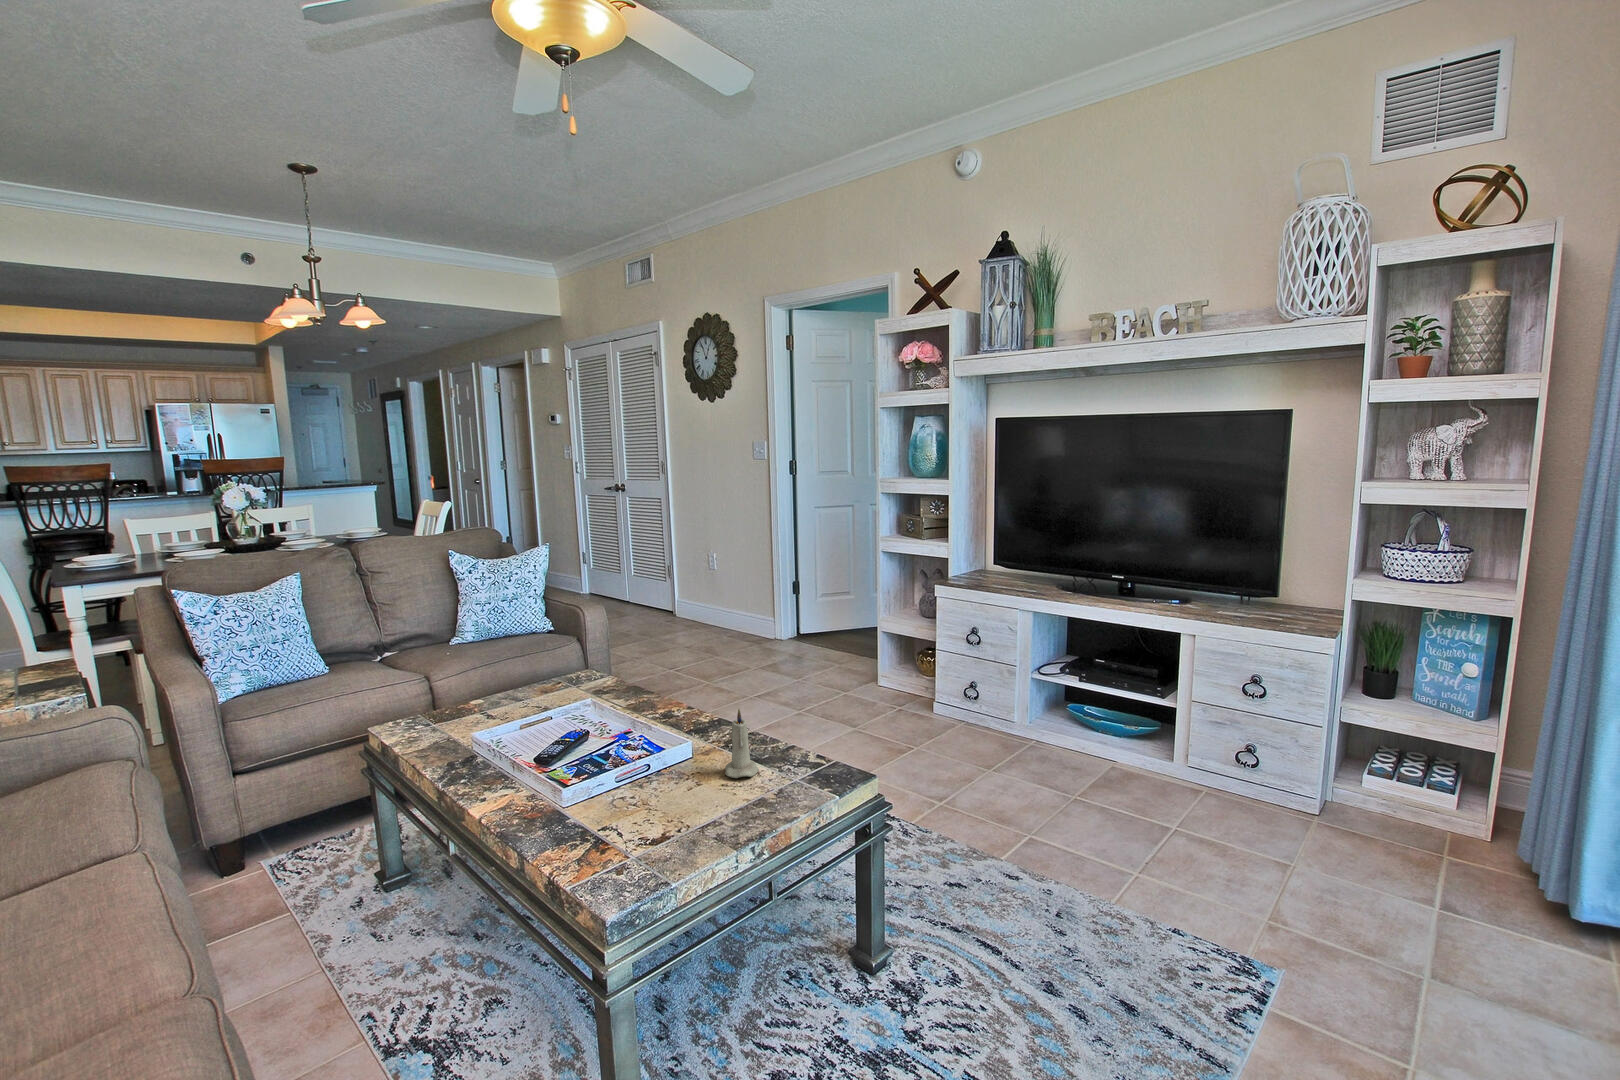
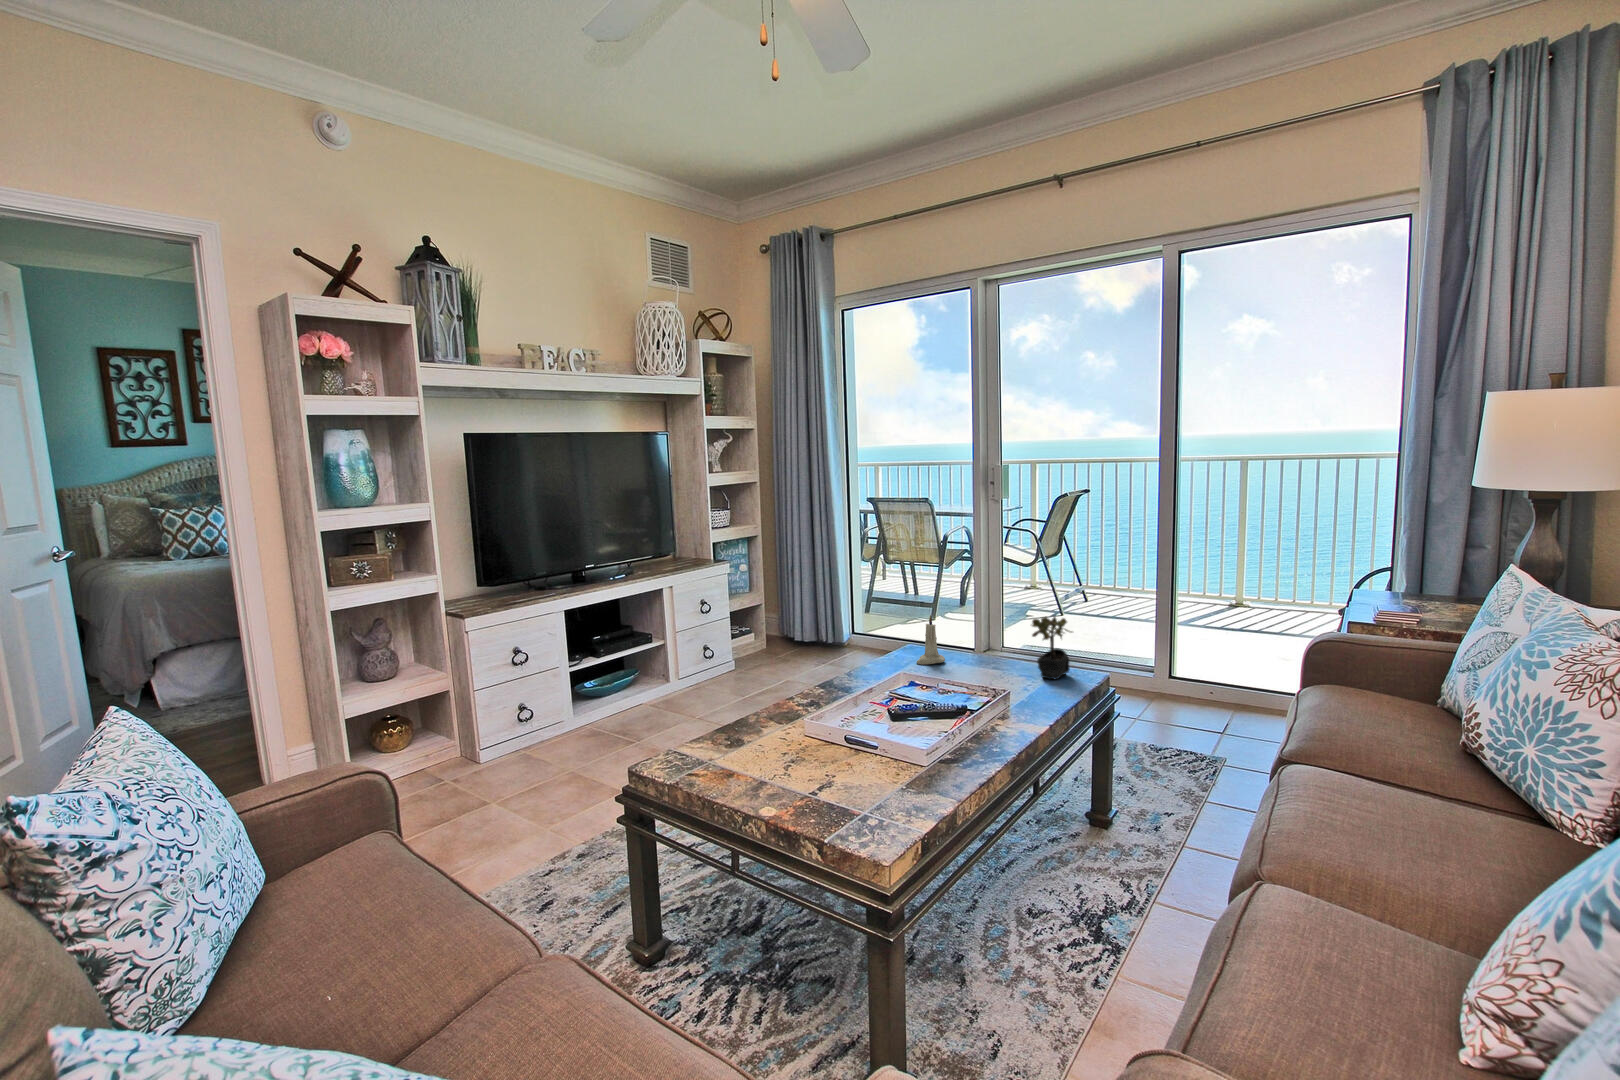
succulent plant: none [583,750,655,863] -> present [1032,617,1072,679]

